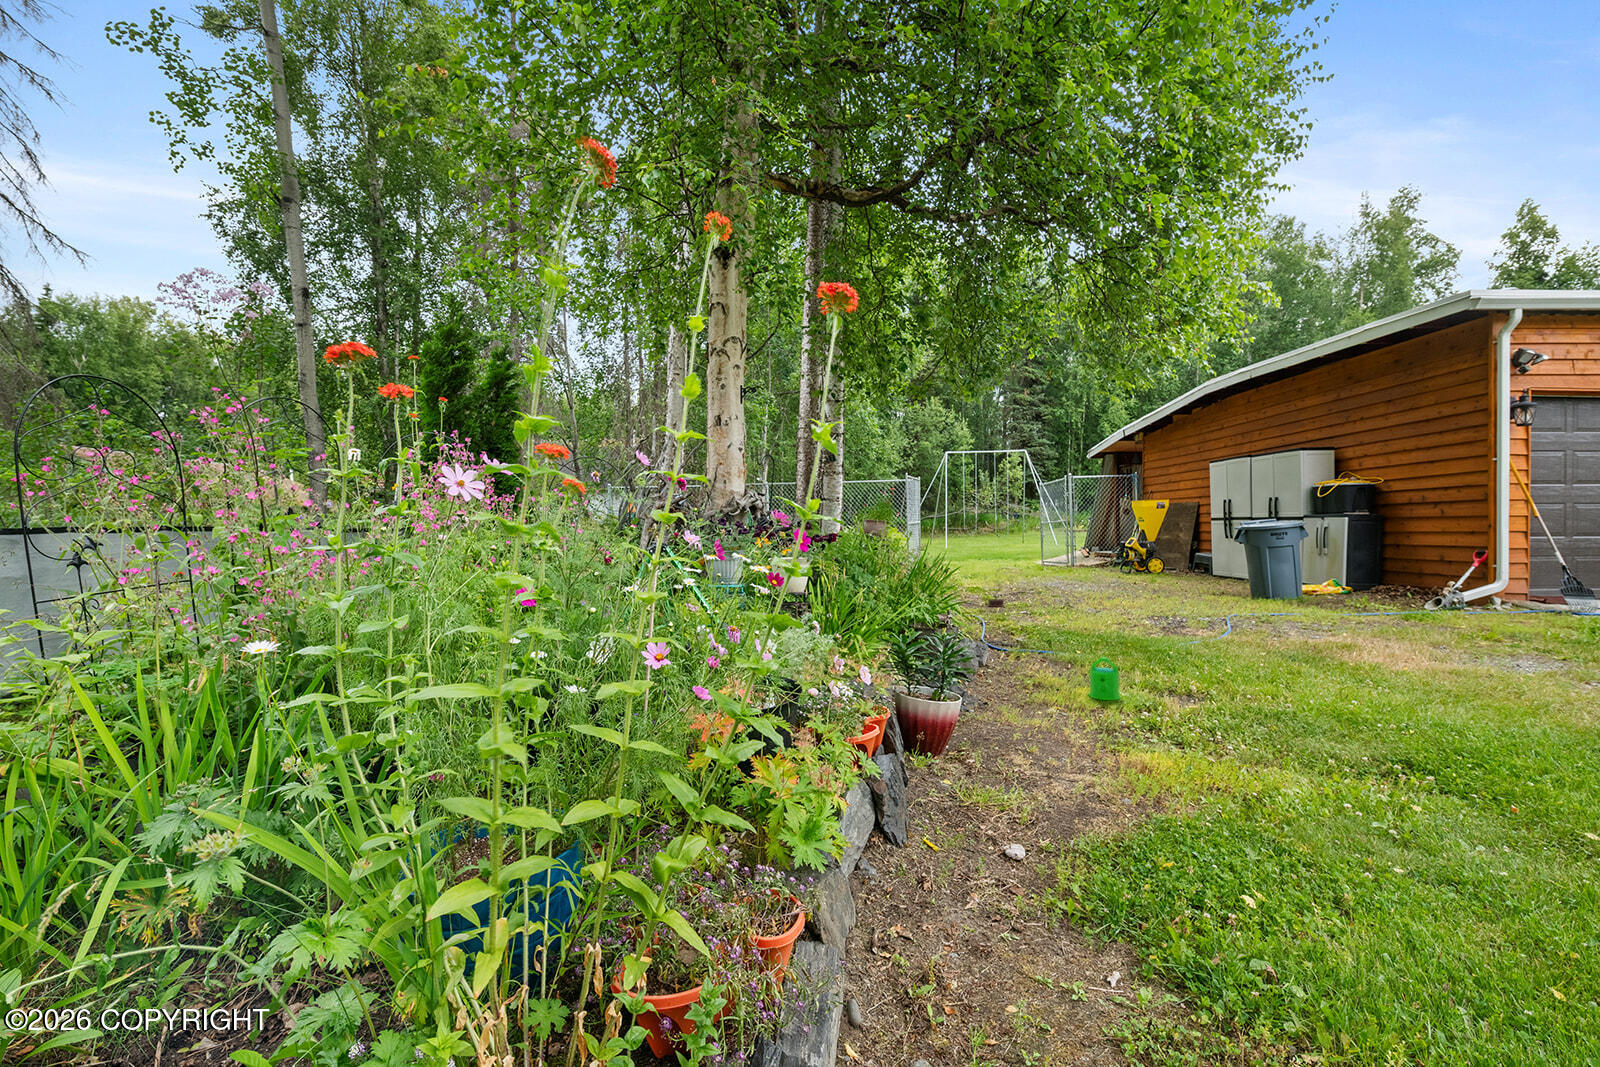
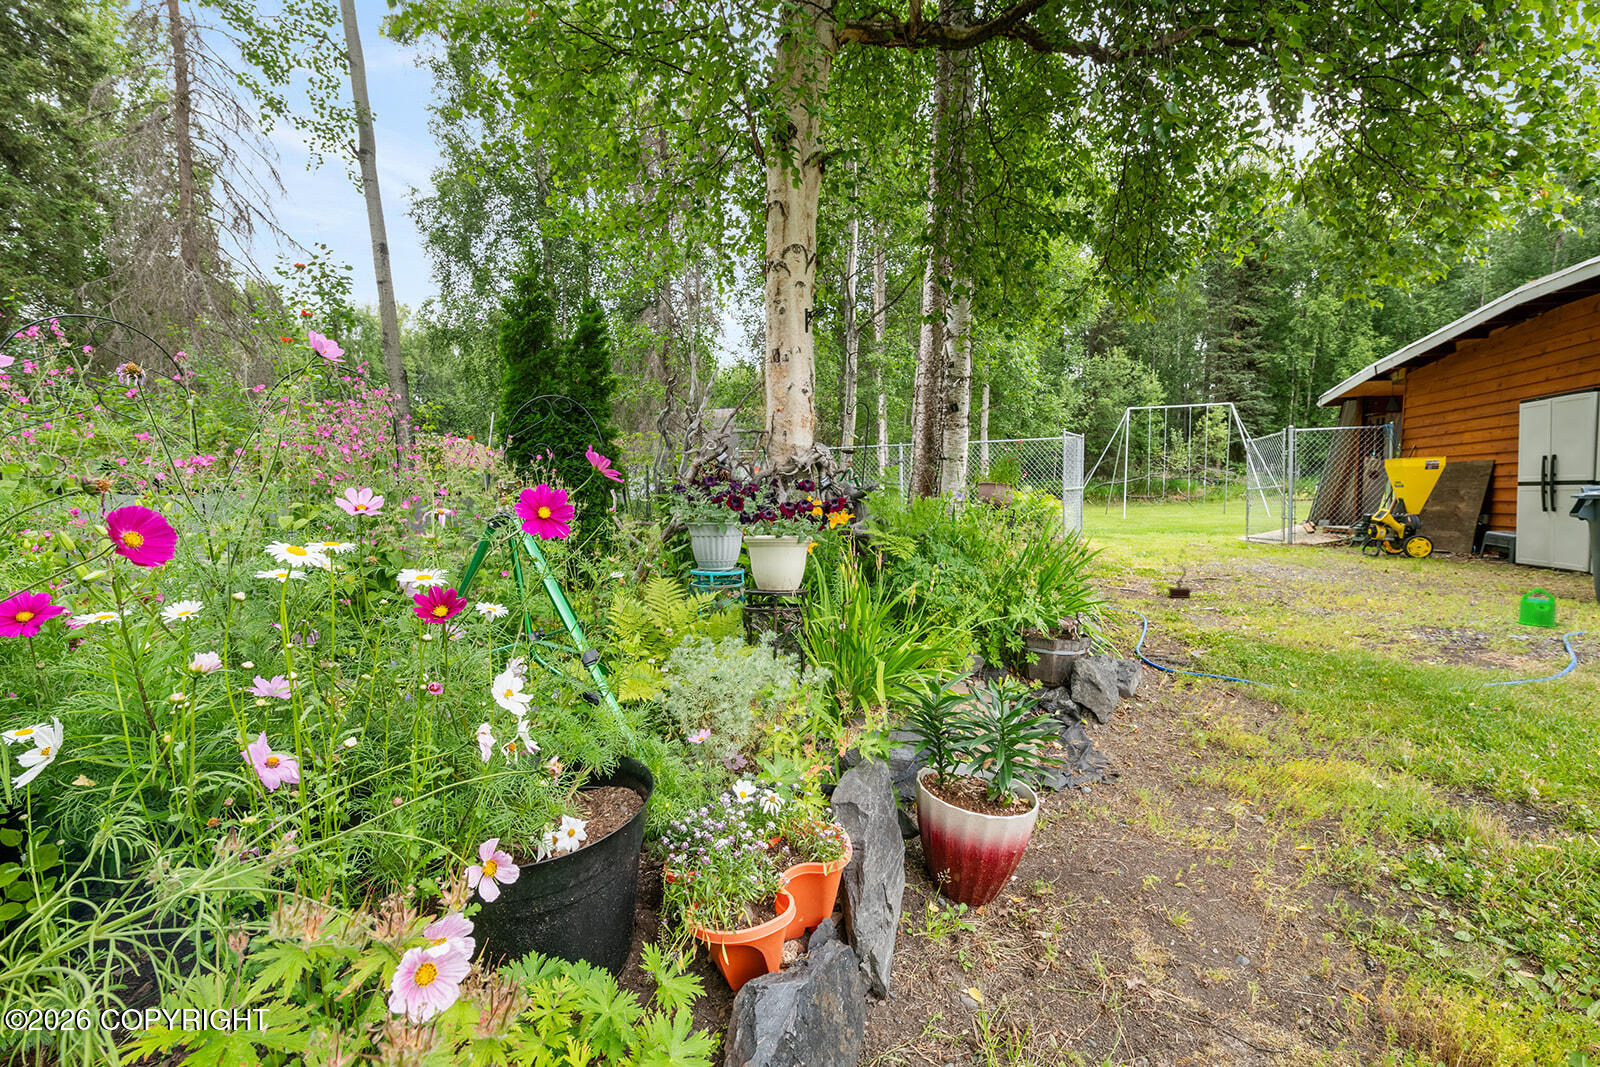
watering can: present [1089,657,1120,700] -> present [1518,588,1556,627]

